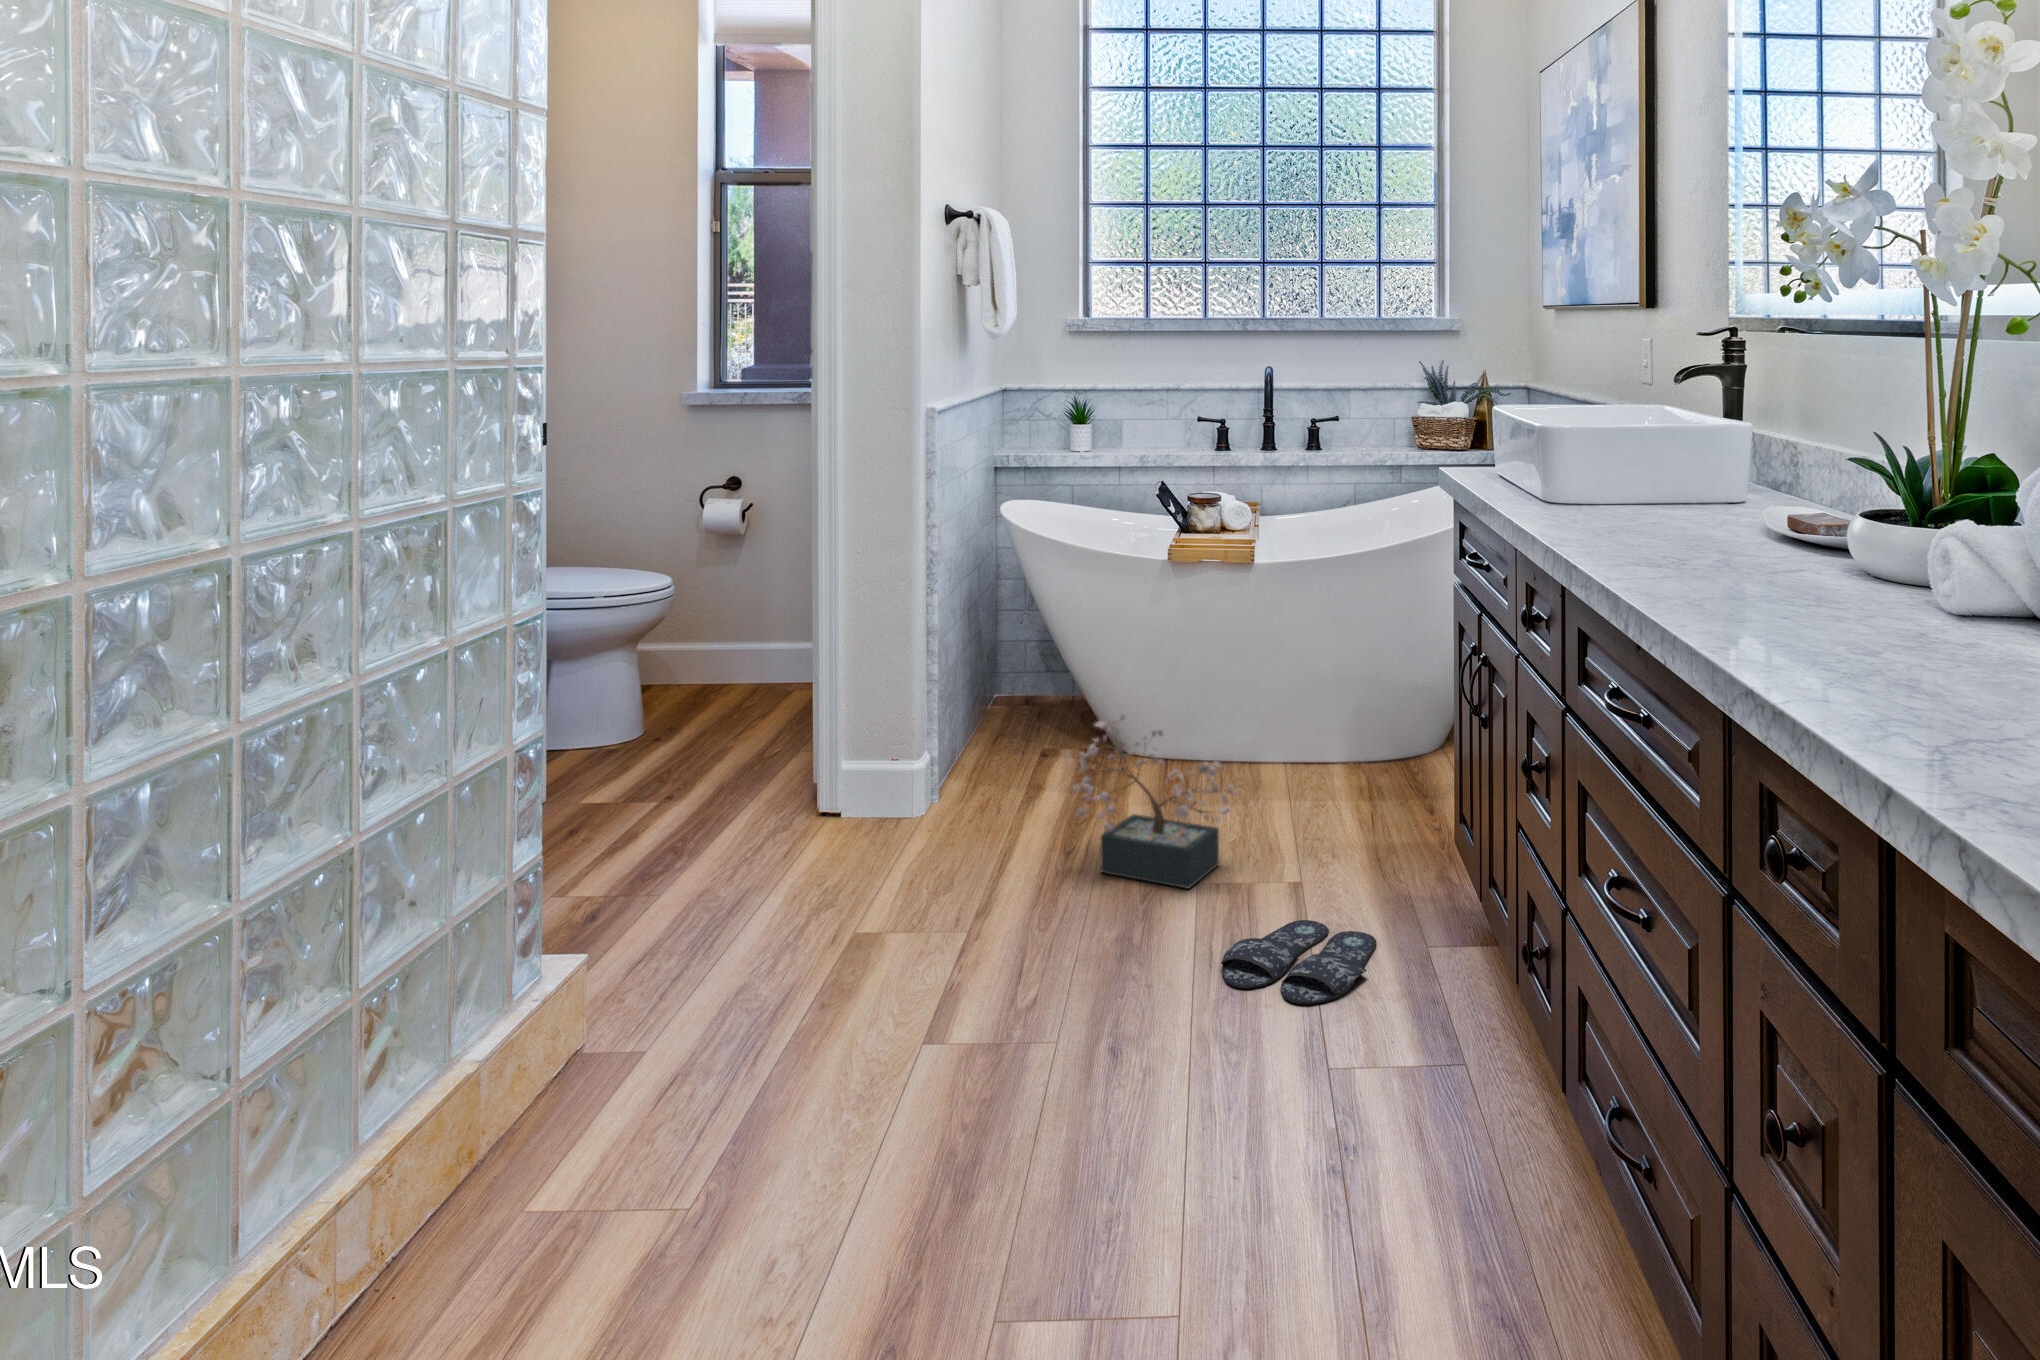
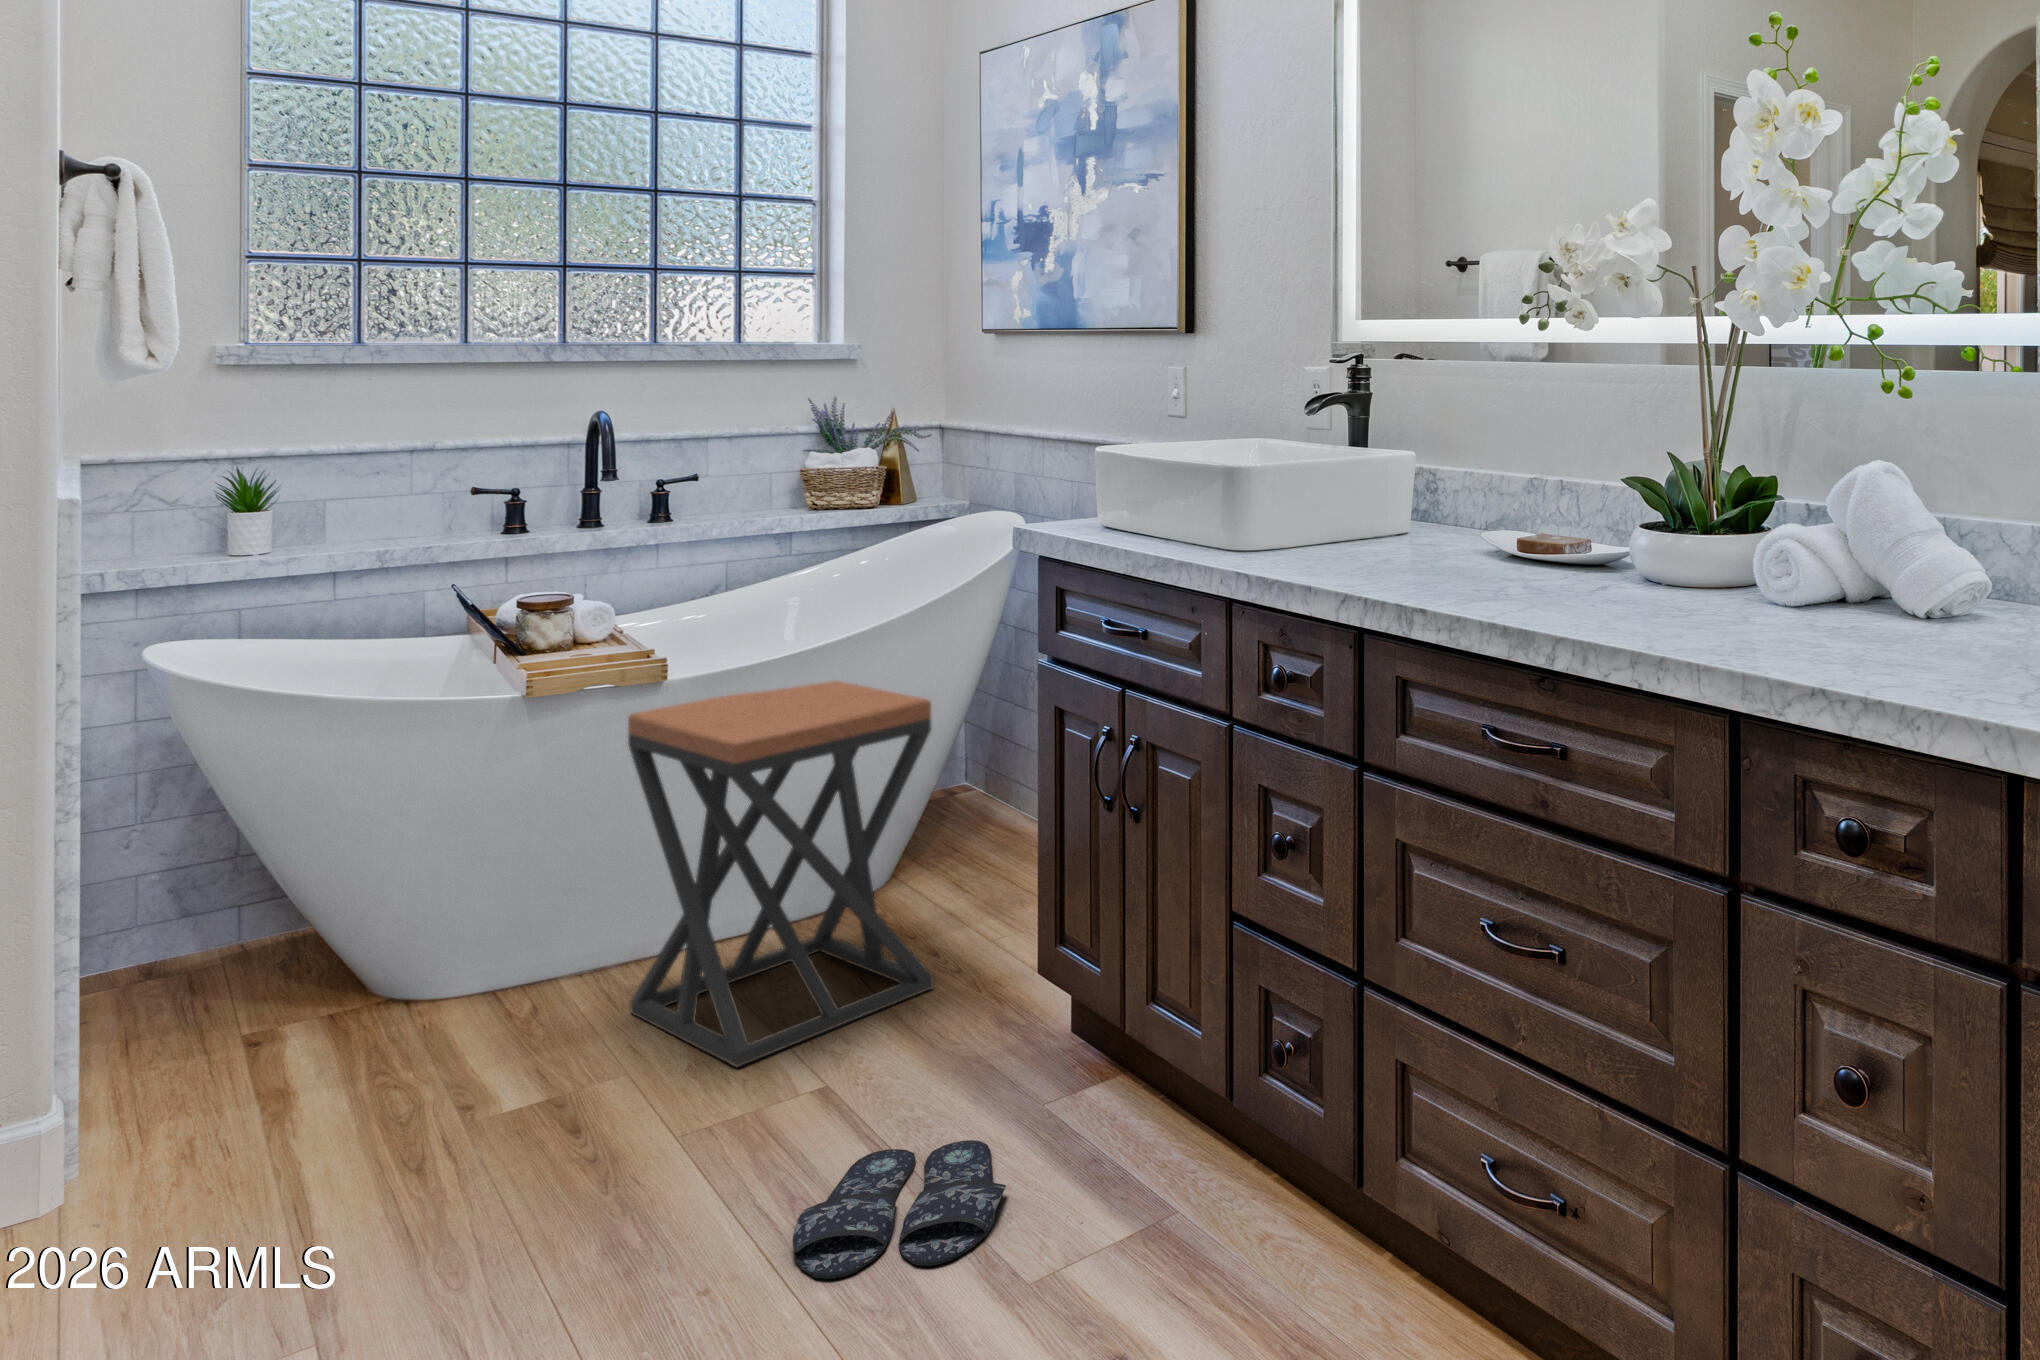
stool: none [1229,574,1414,840] -> present [628,681,934,1067]
decorative plant: present [1067,714,1238,889] -> none [421,942,724,1198]

